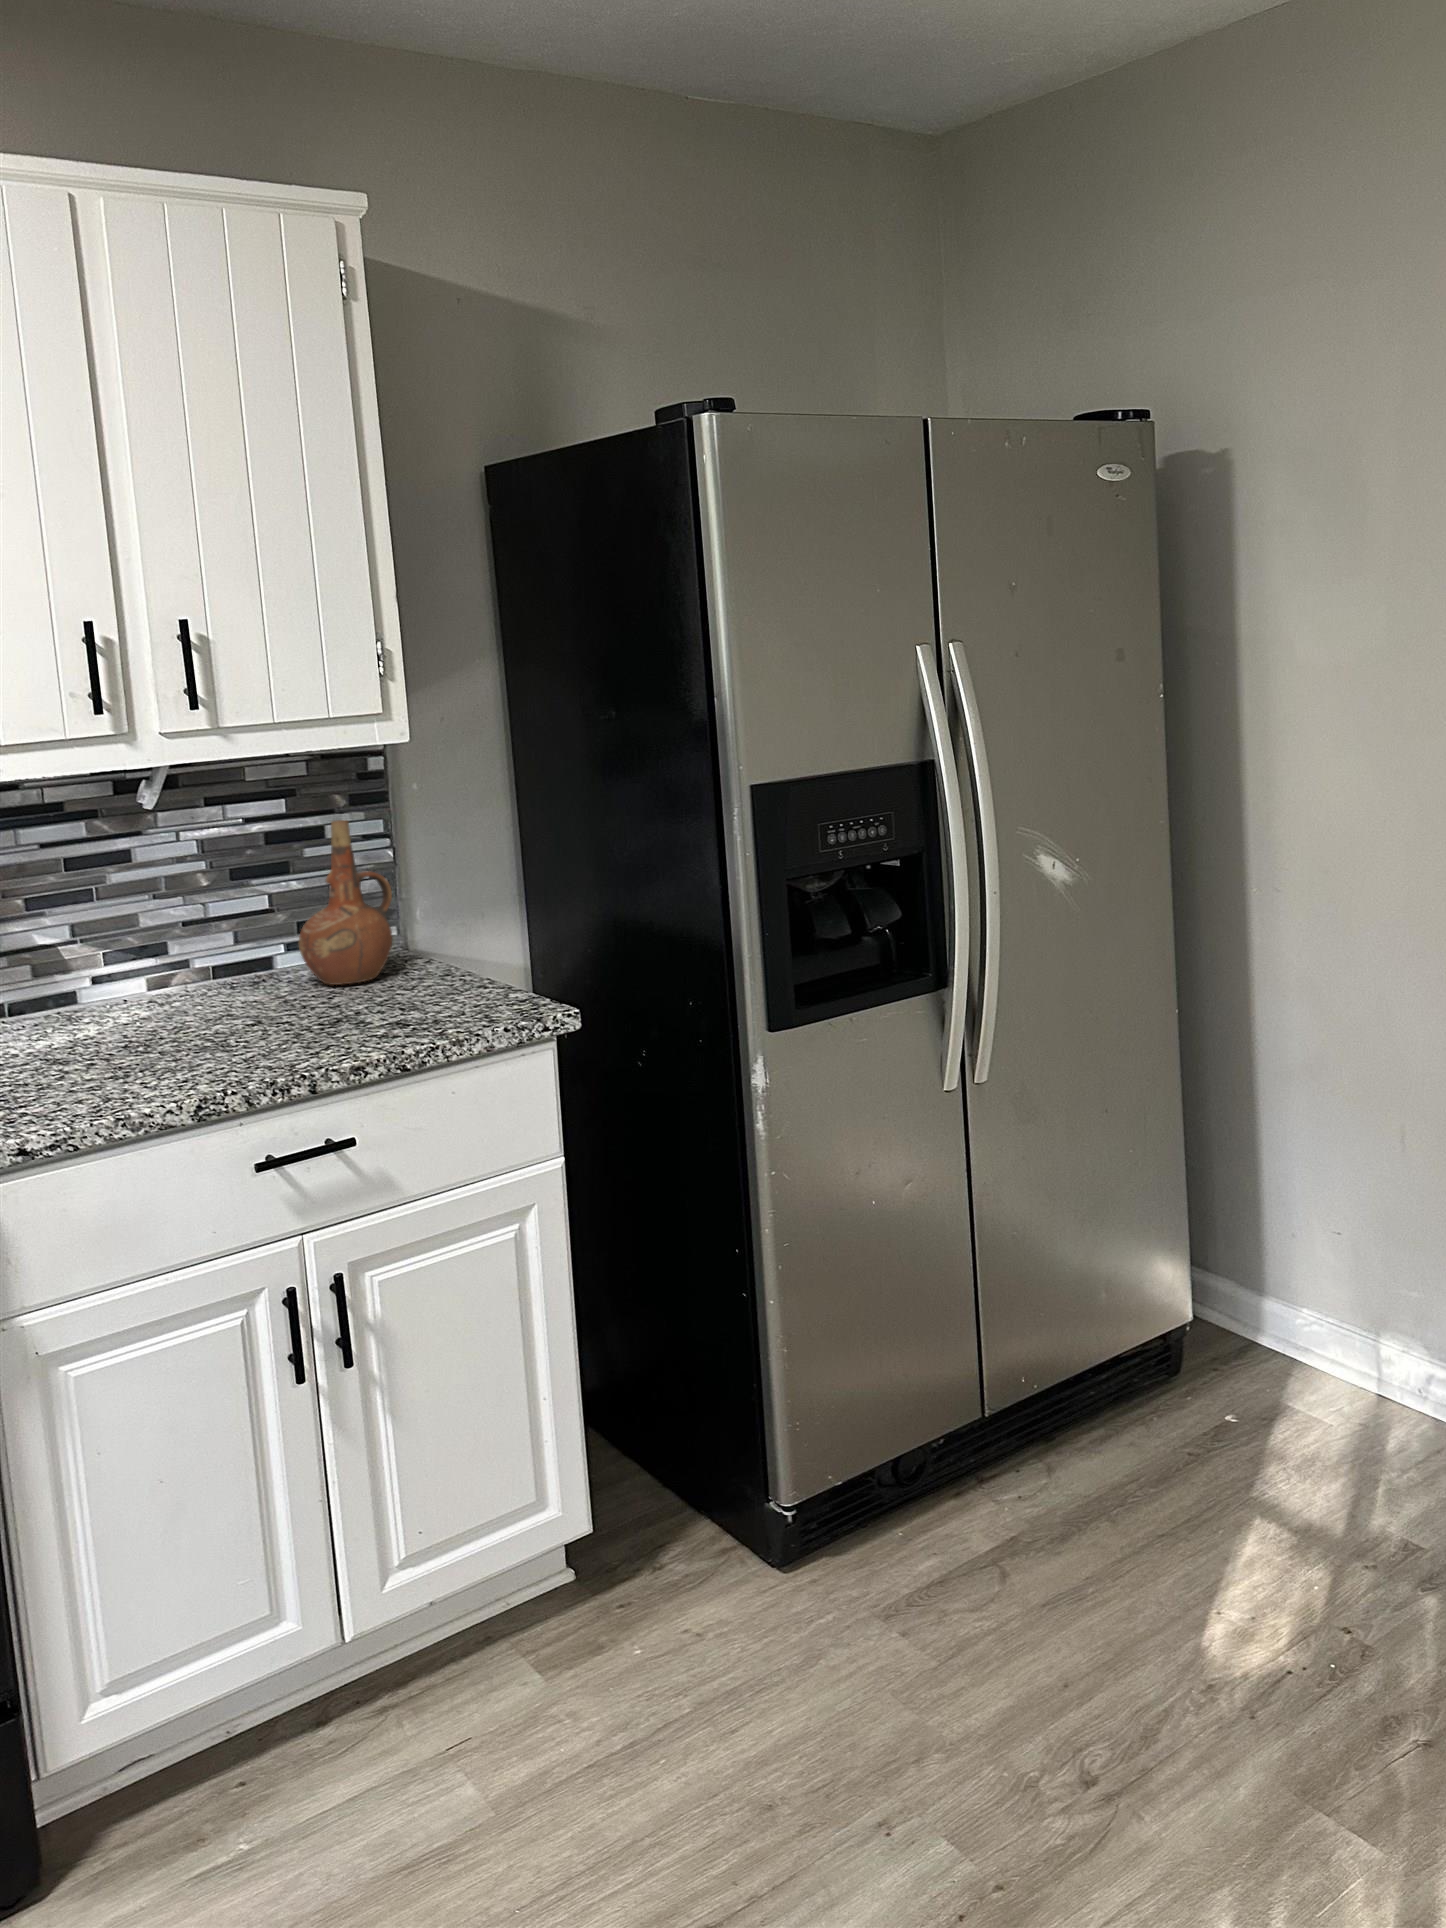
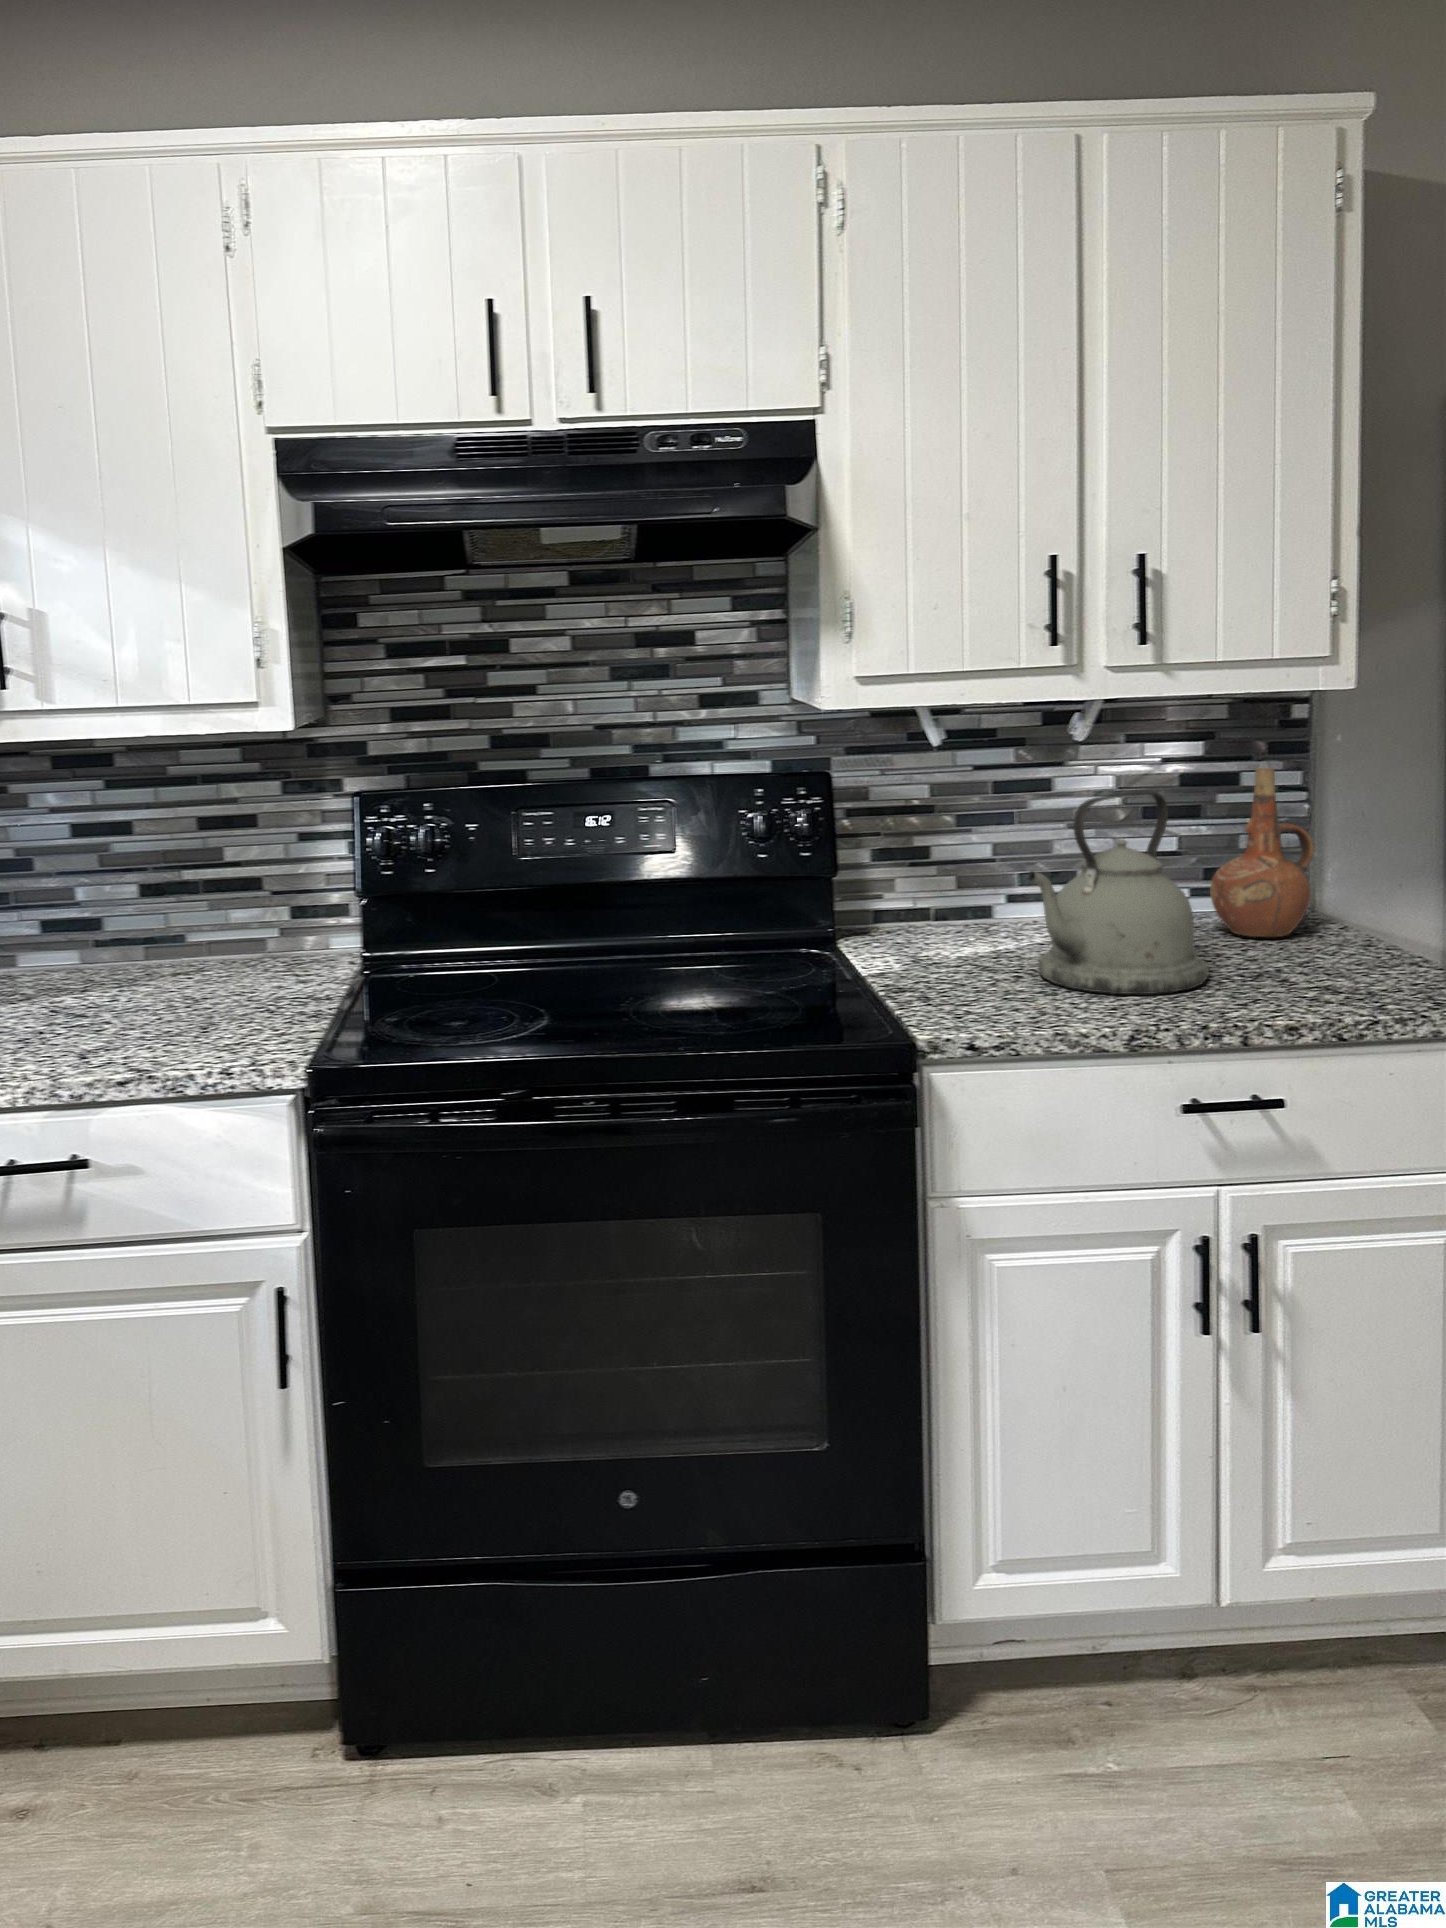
kettle: none [82,856,286,1067] -> present [1028,791,1209,994]

